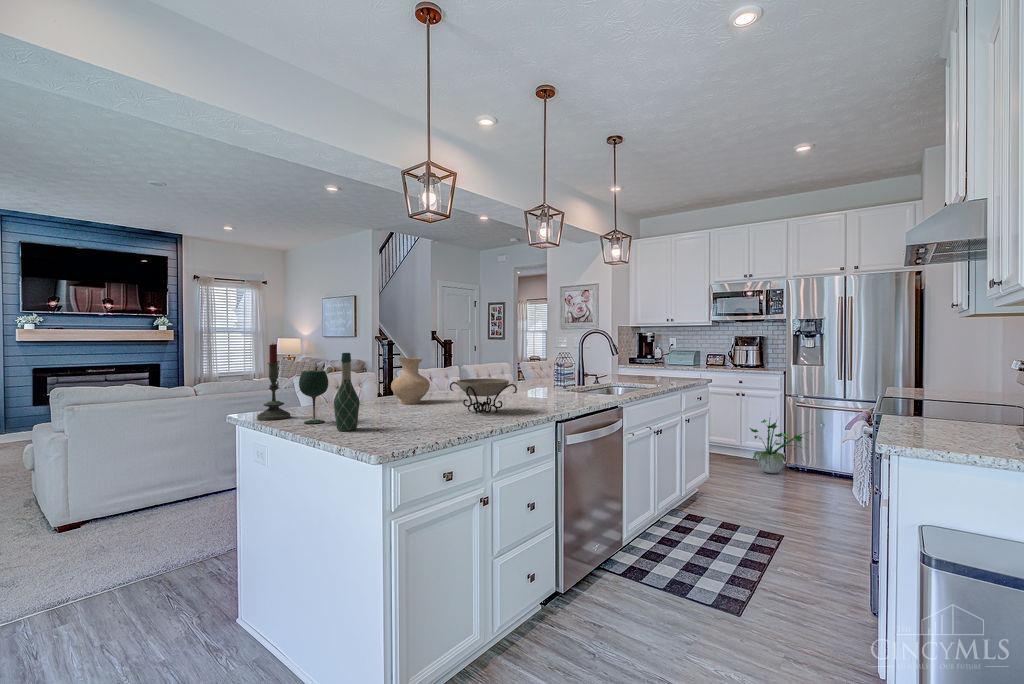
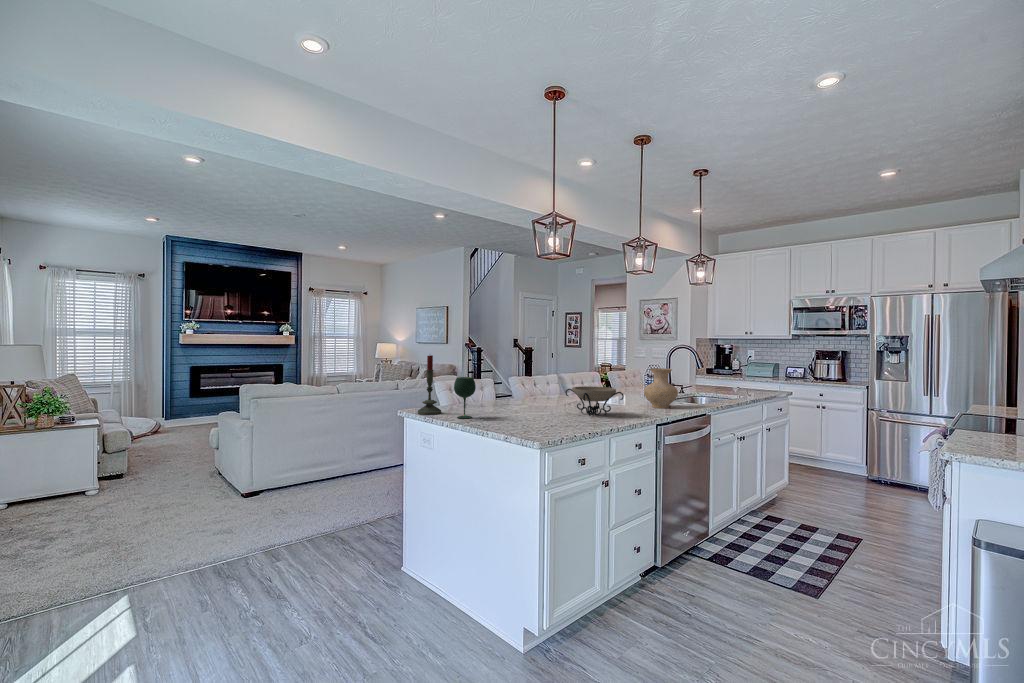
wine bottle: present [334,353,360,431] -> none [486,365,505,425]
vase: present [391,358,430,404] -> present [644,368,678,408]
potted plant: present [750,419,812,473] -> none [829,421,899,484]

